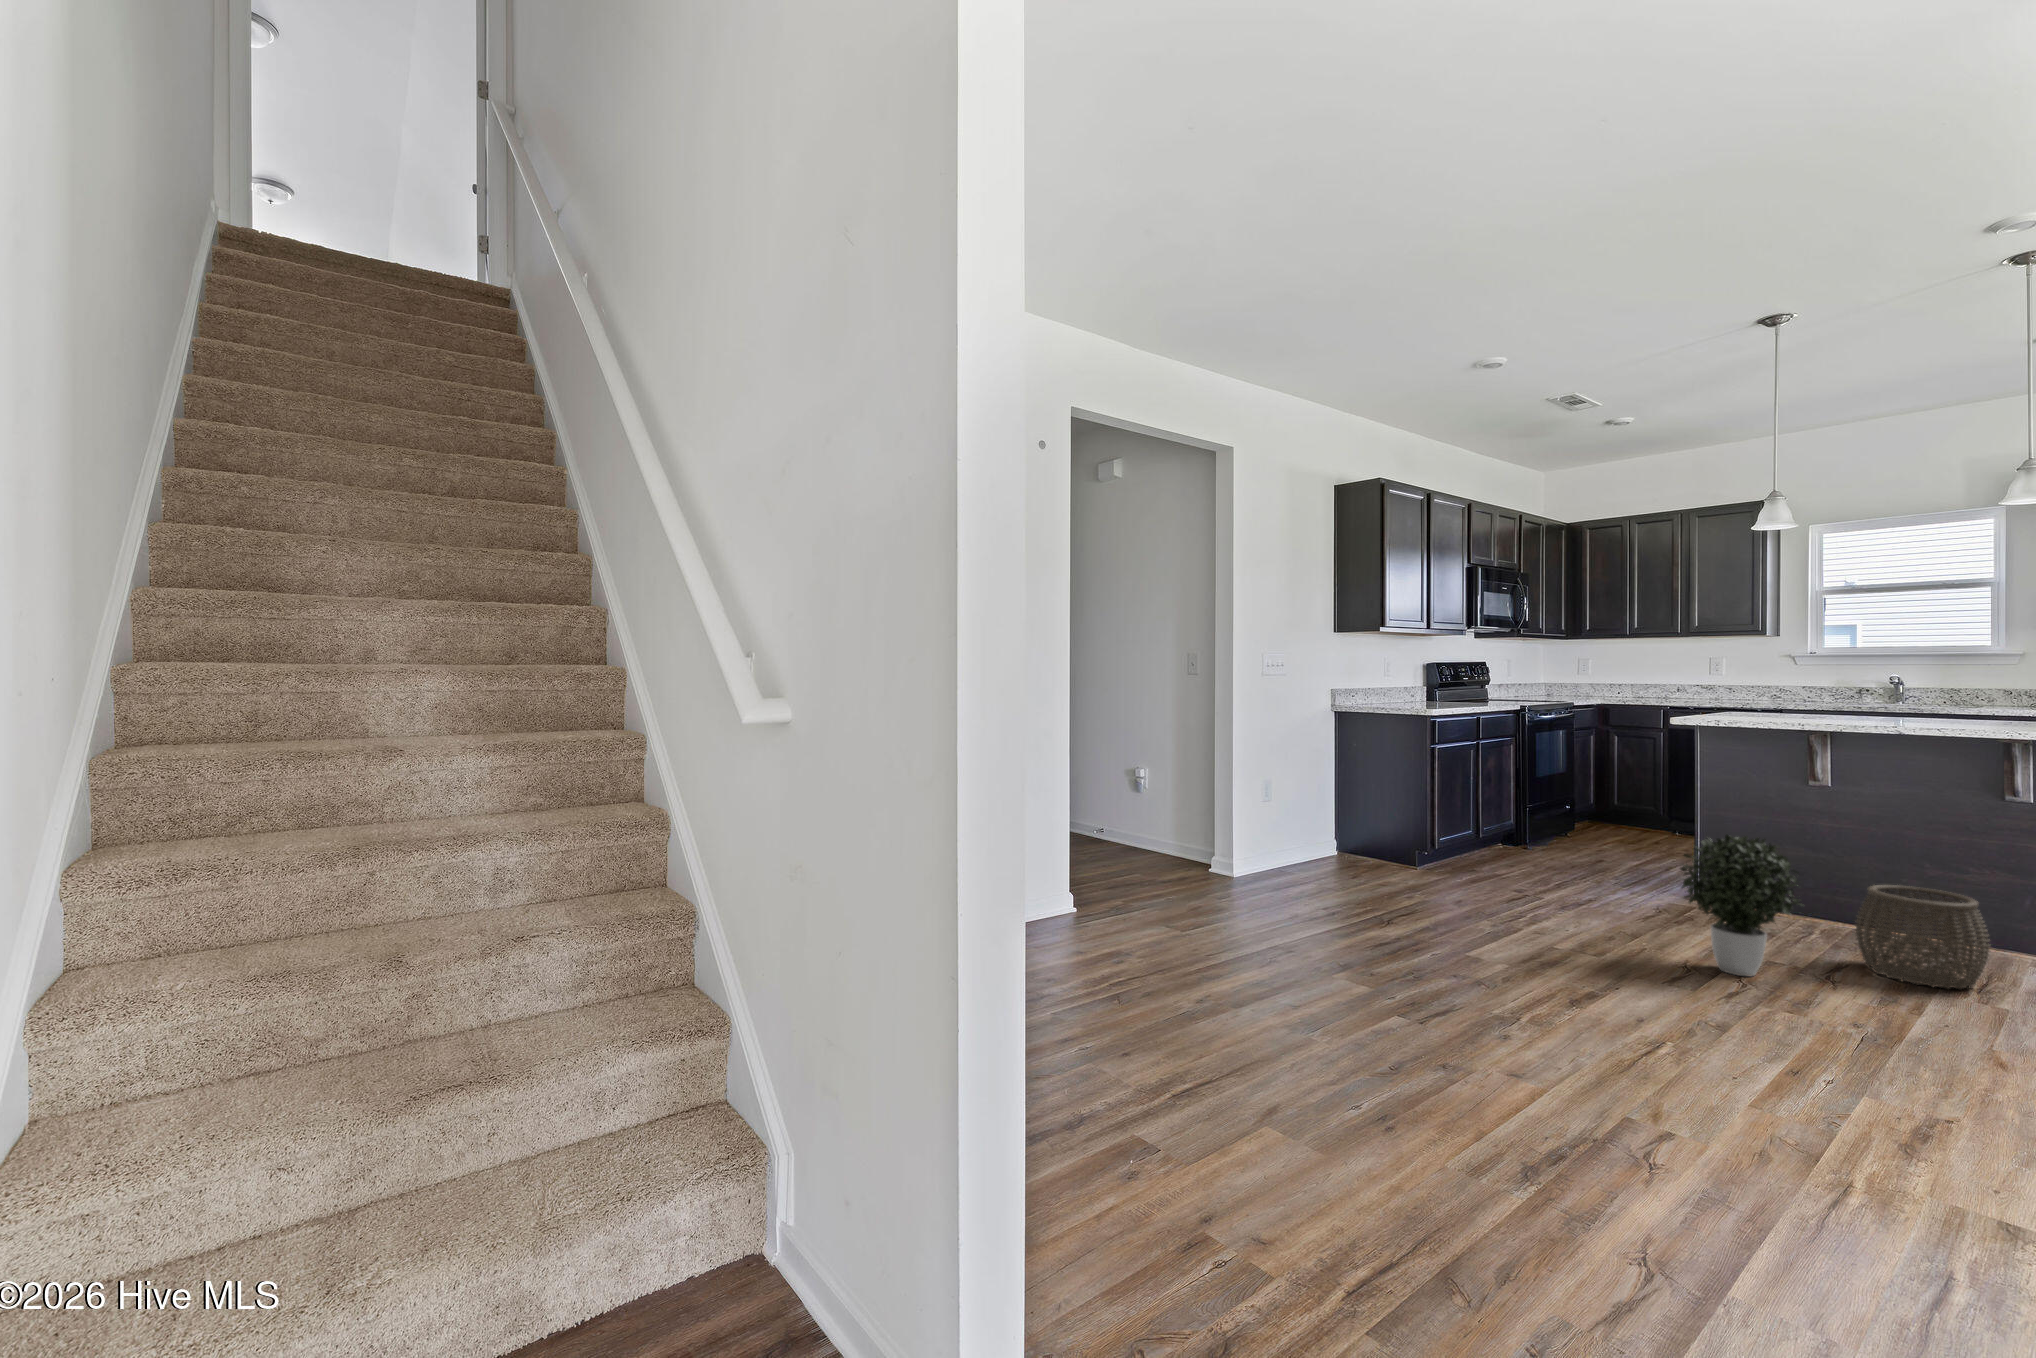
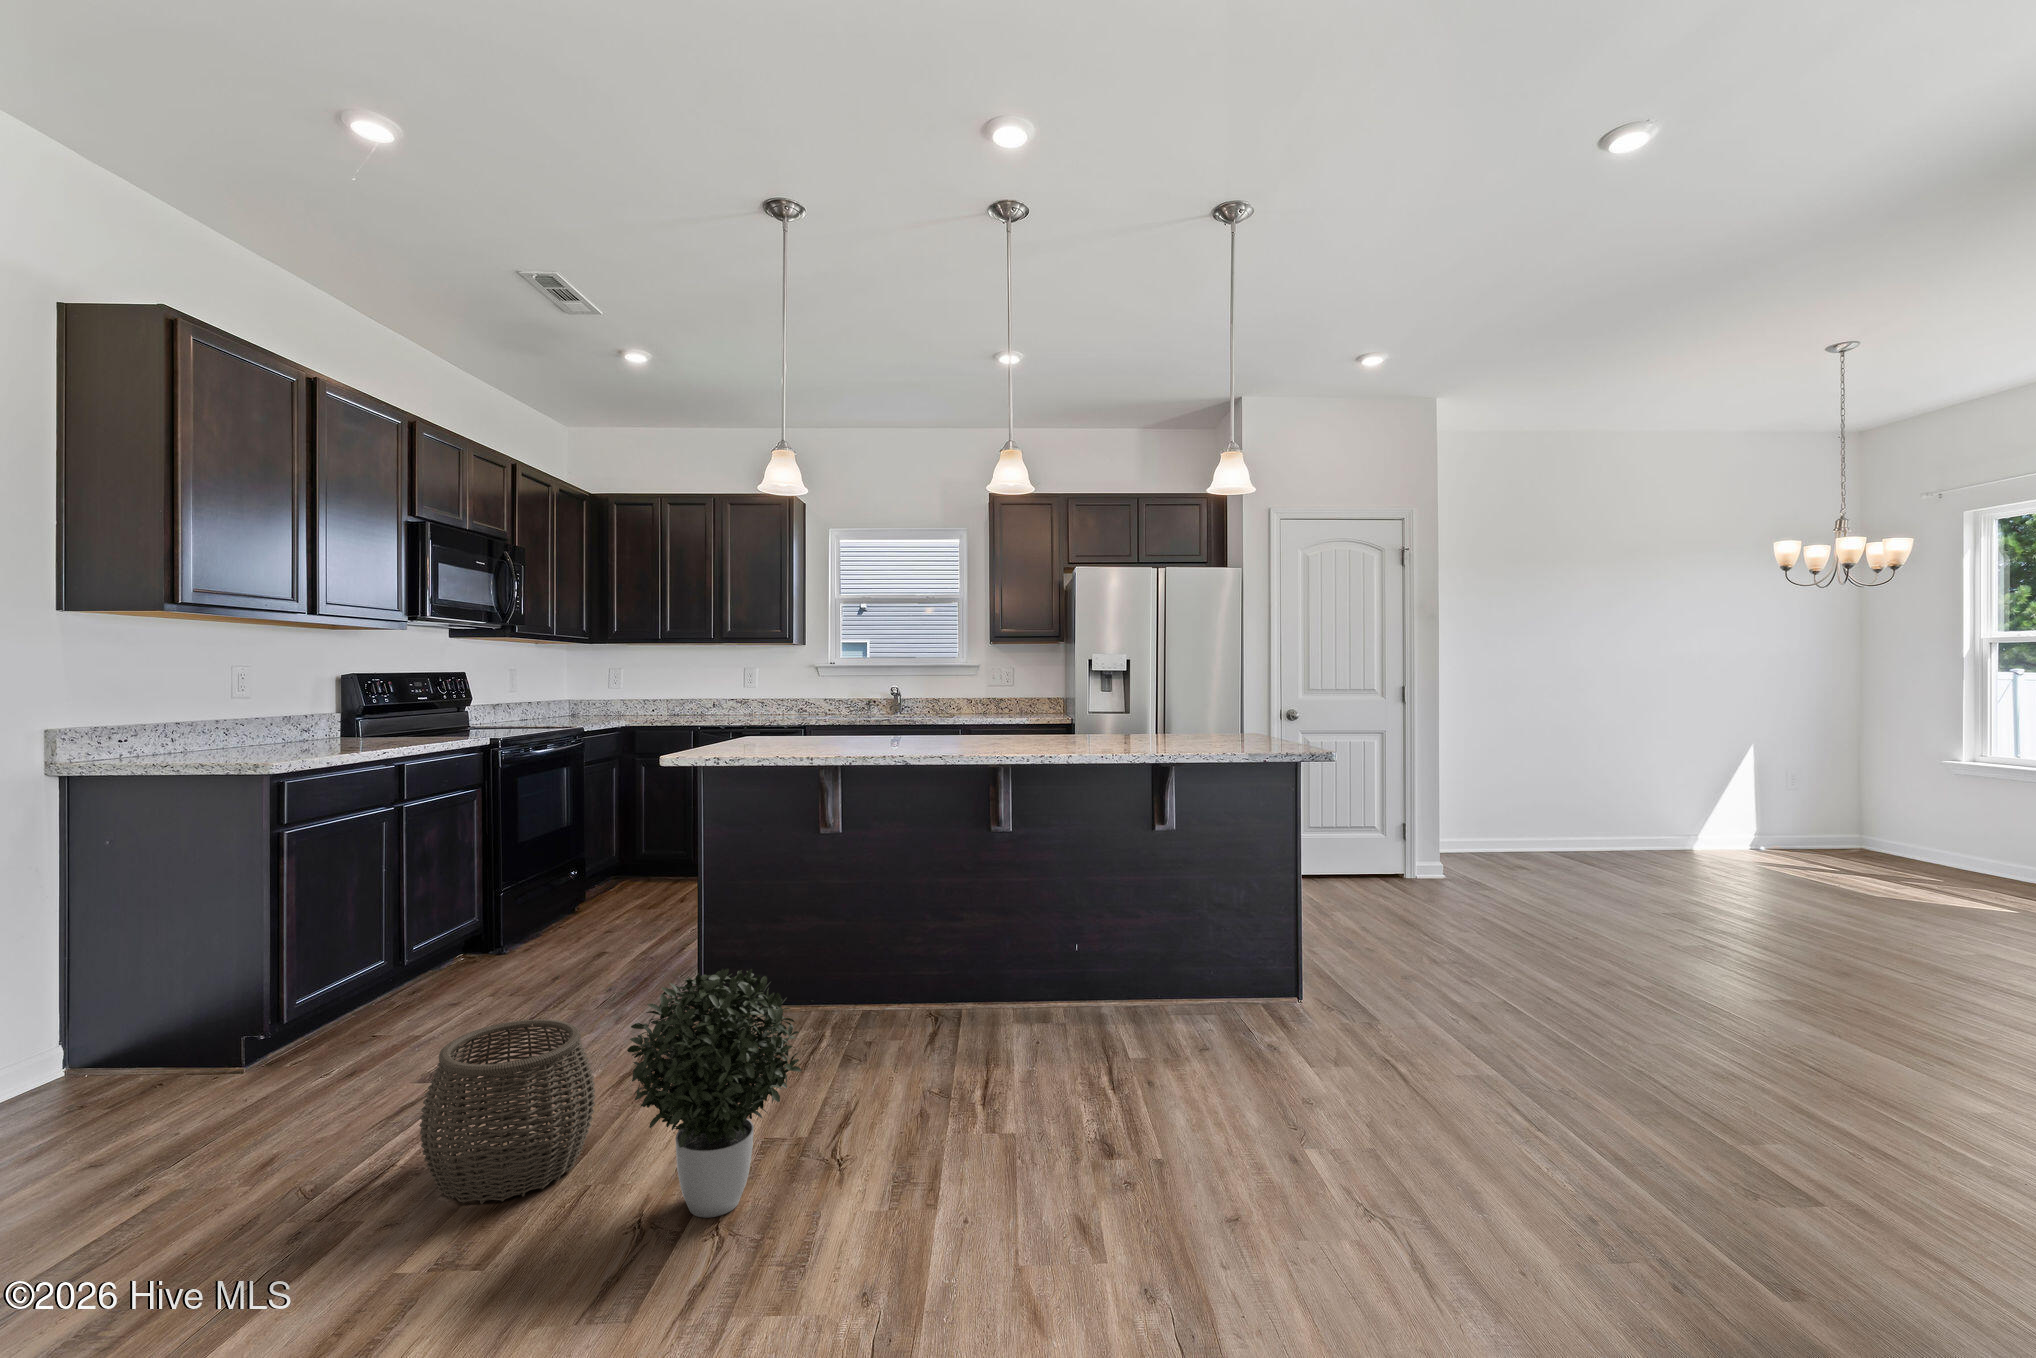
woven basket: present [1855,885,1990,989] -> present [419,1019,596,1204]

